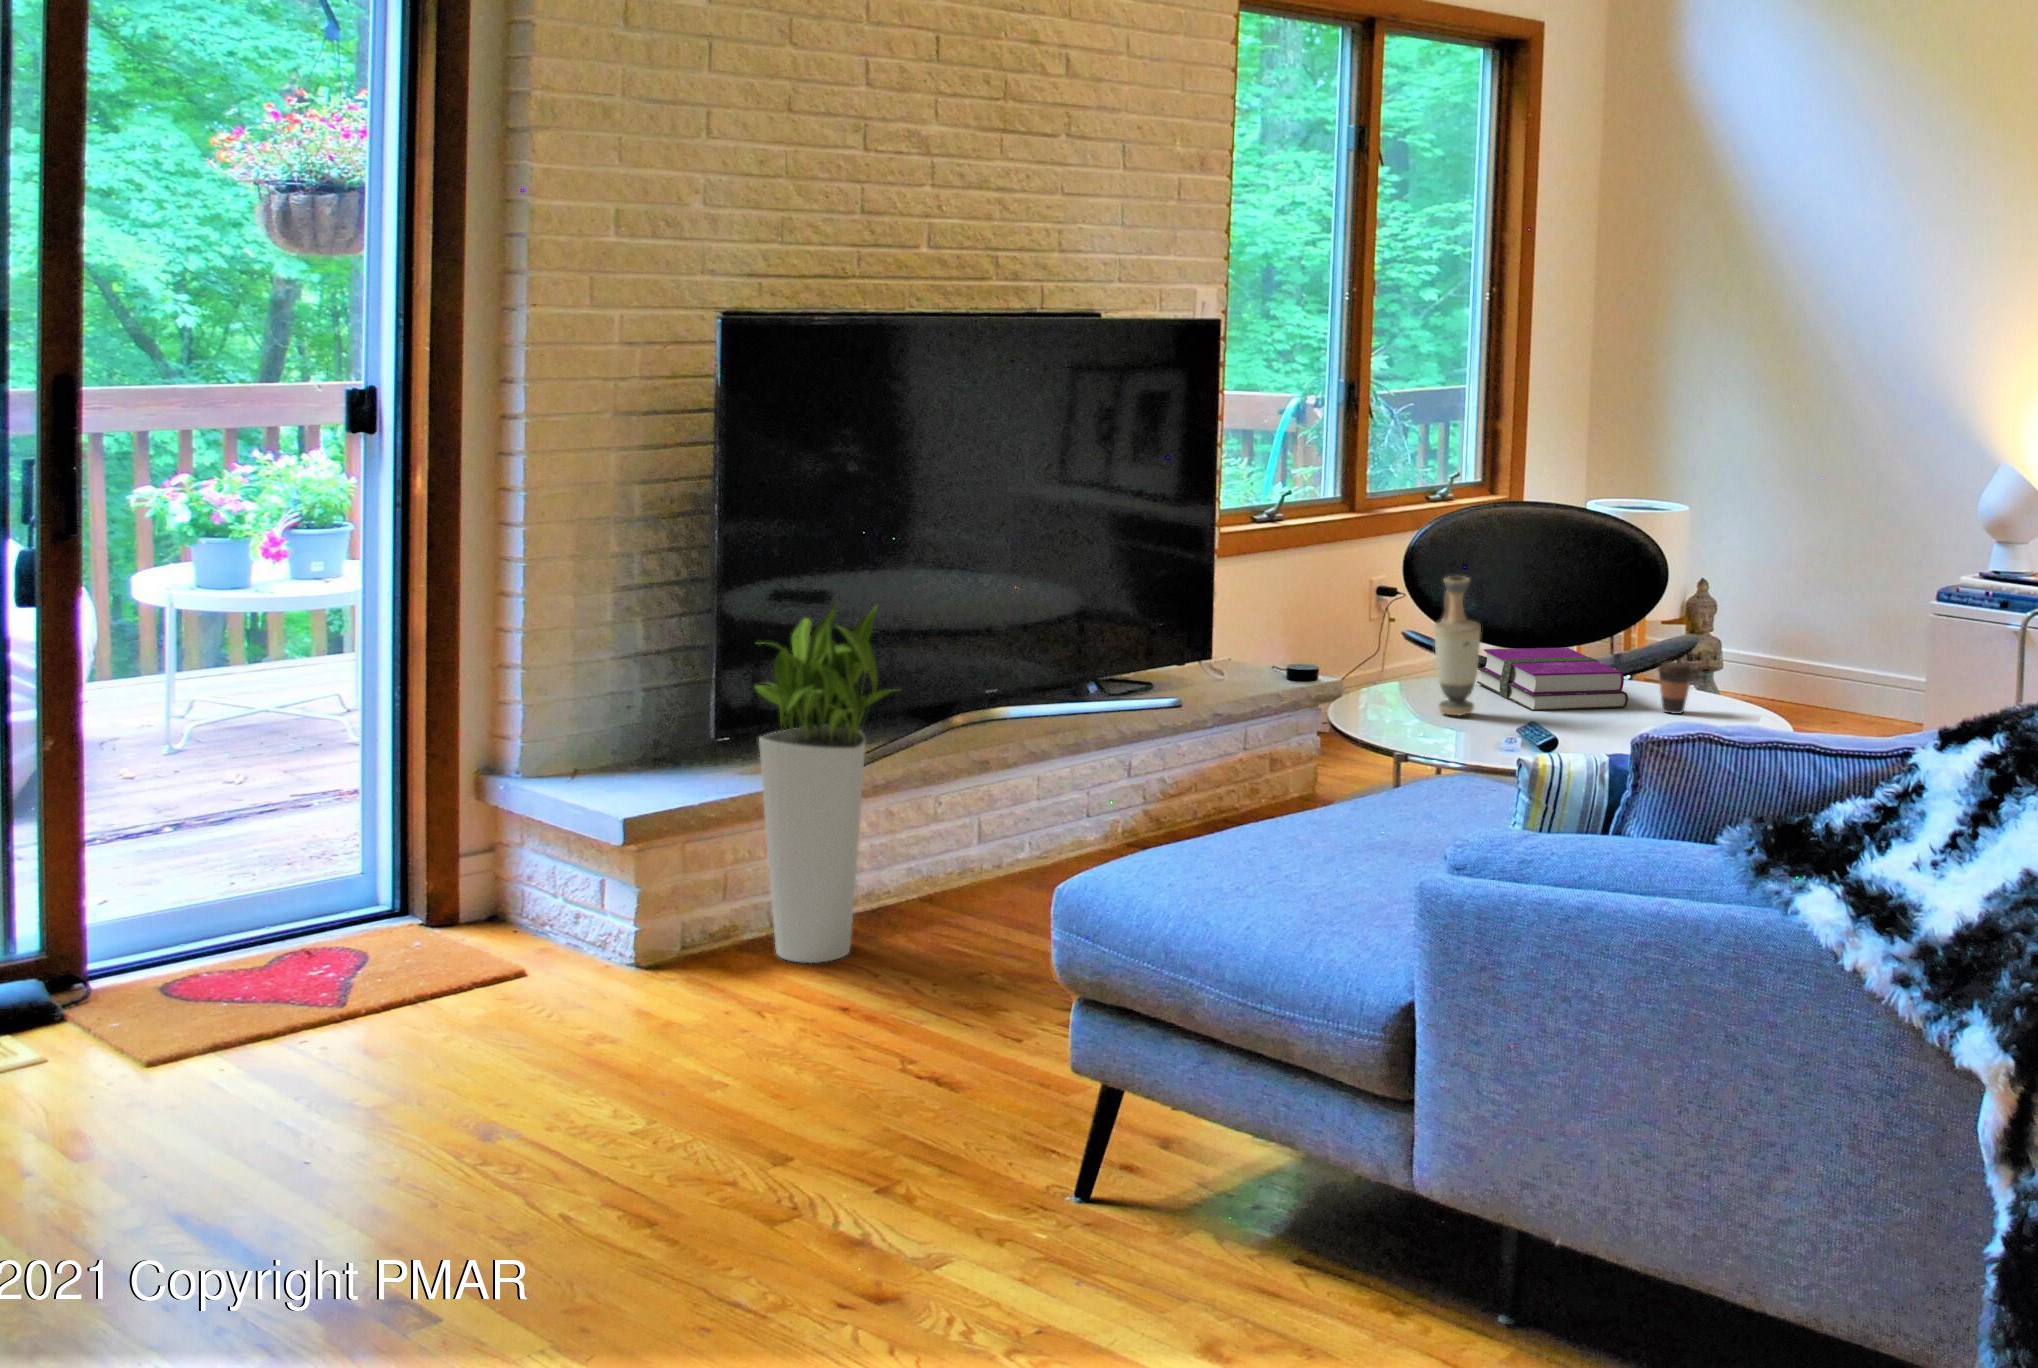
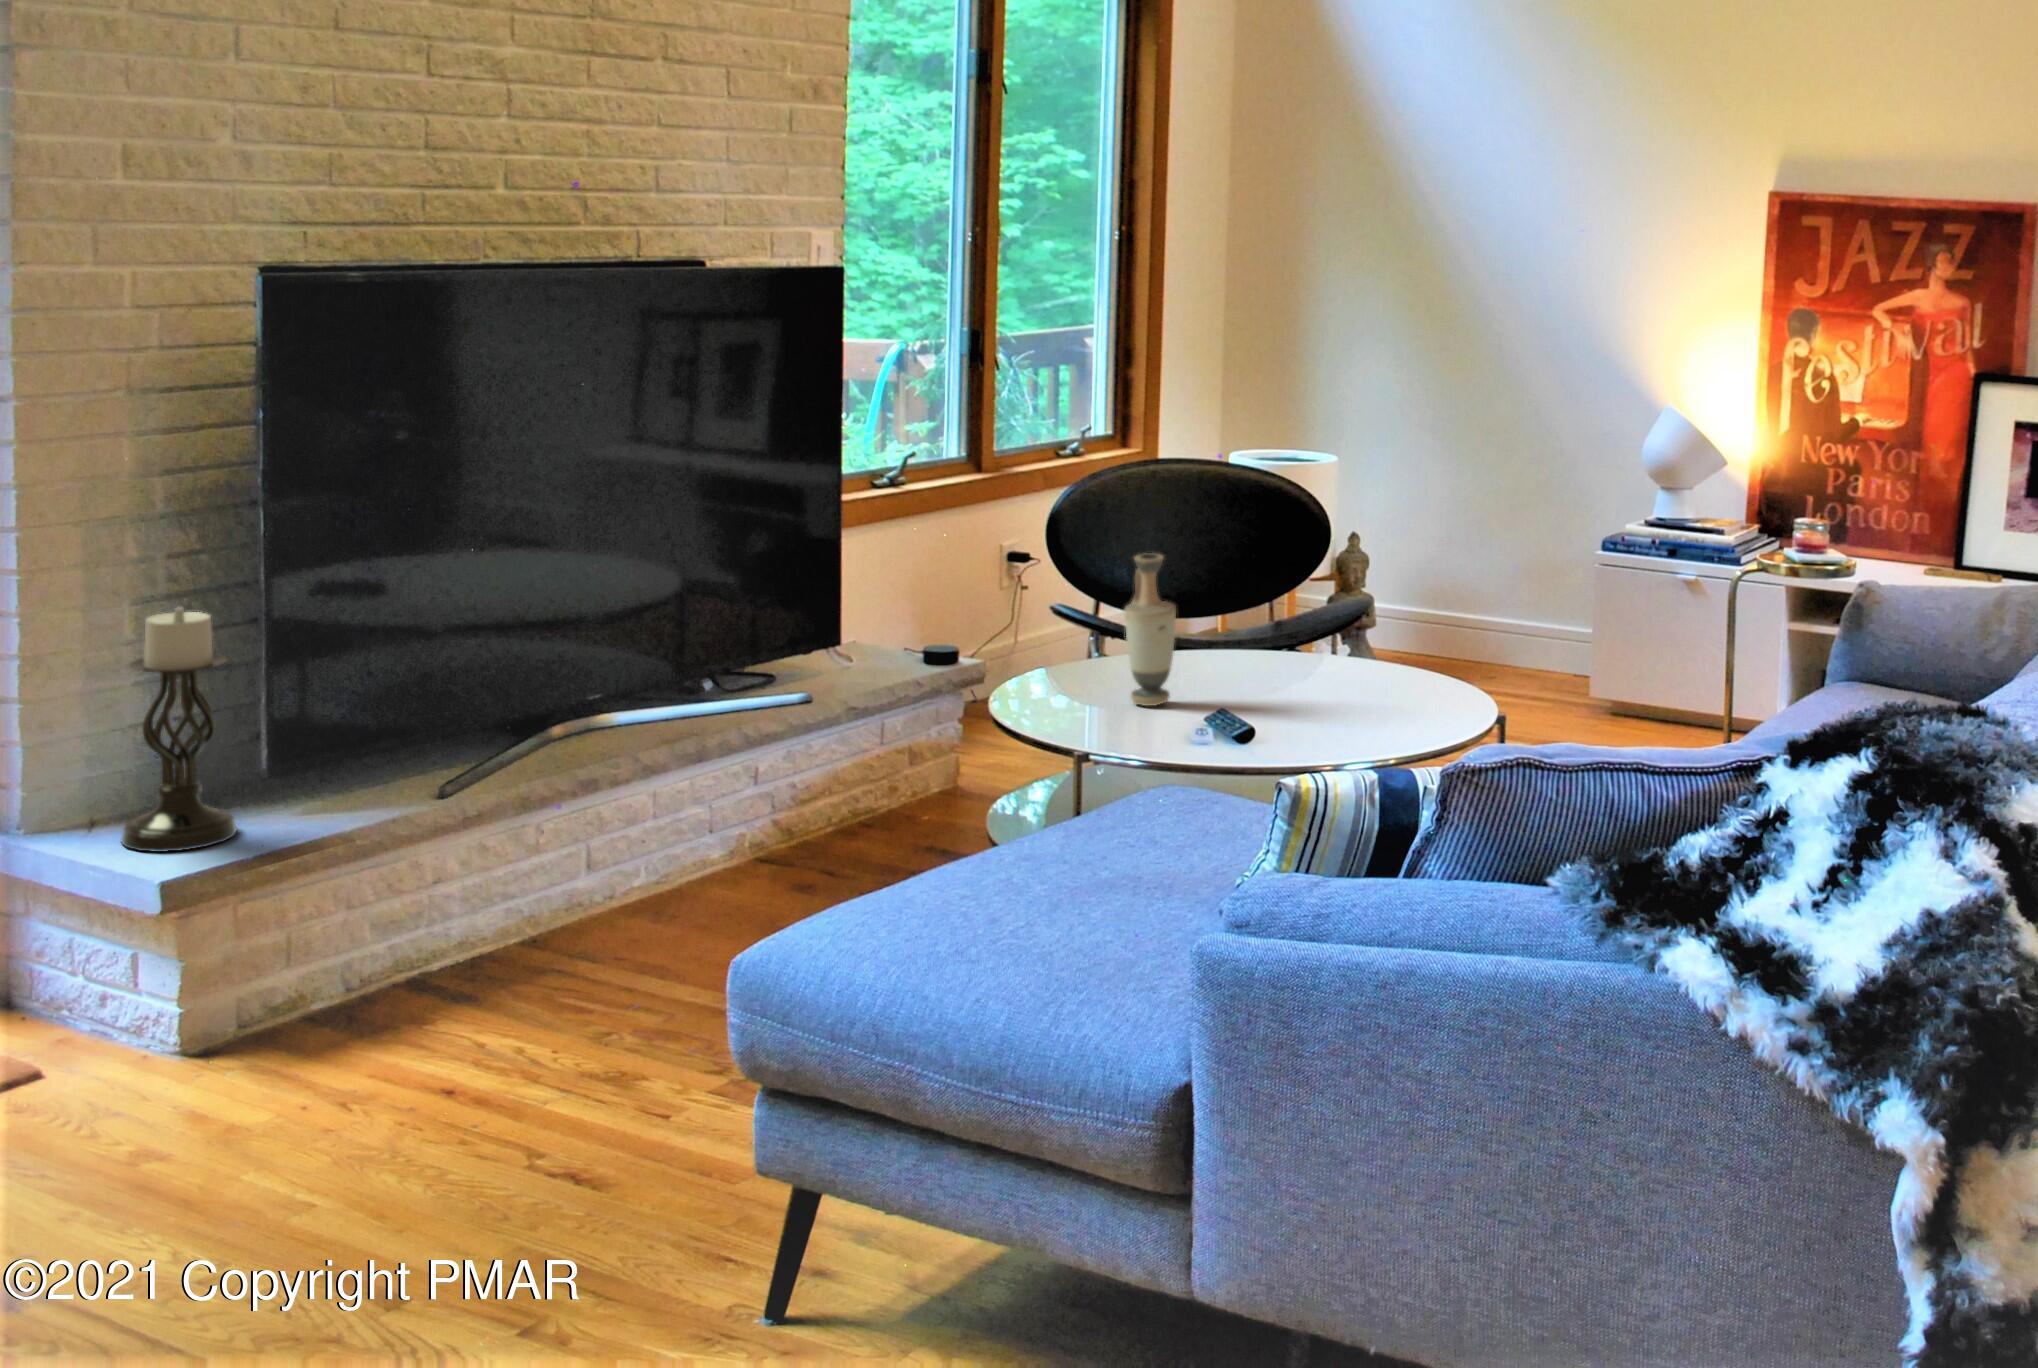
candle holder: none [603,585,691,785] -> present [121,608,236,852]
planter: present [755,606,893,963] -> none [315,615,506,1048]
hardback book: present [1477,648,1628,711] -> none [1163,621,1331,695]
coffee cup: present [1658,661,1694,714] -> none [1361,633,1401,689]

